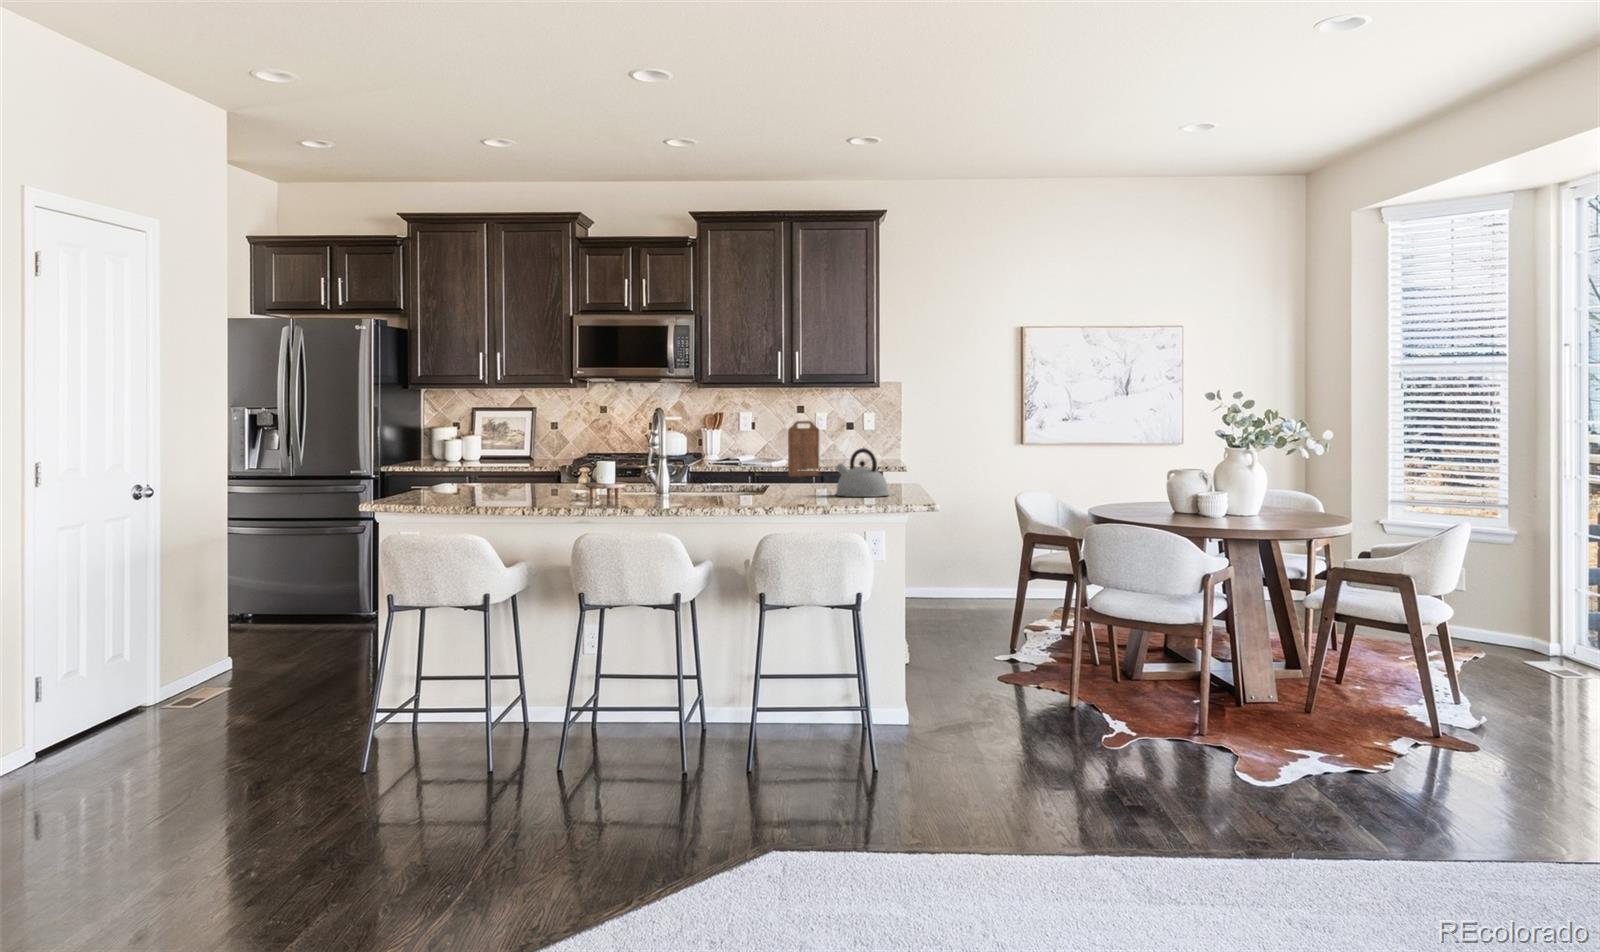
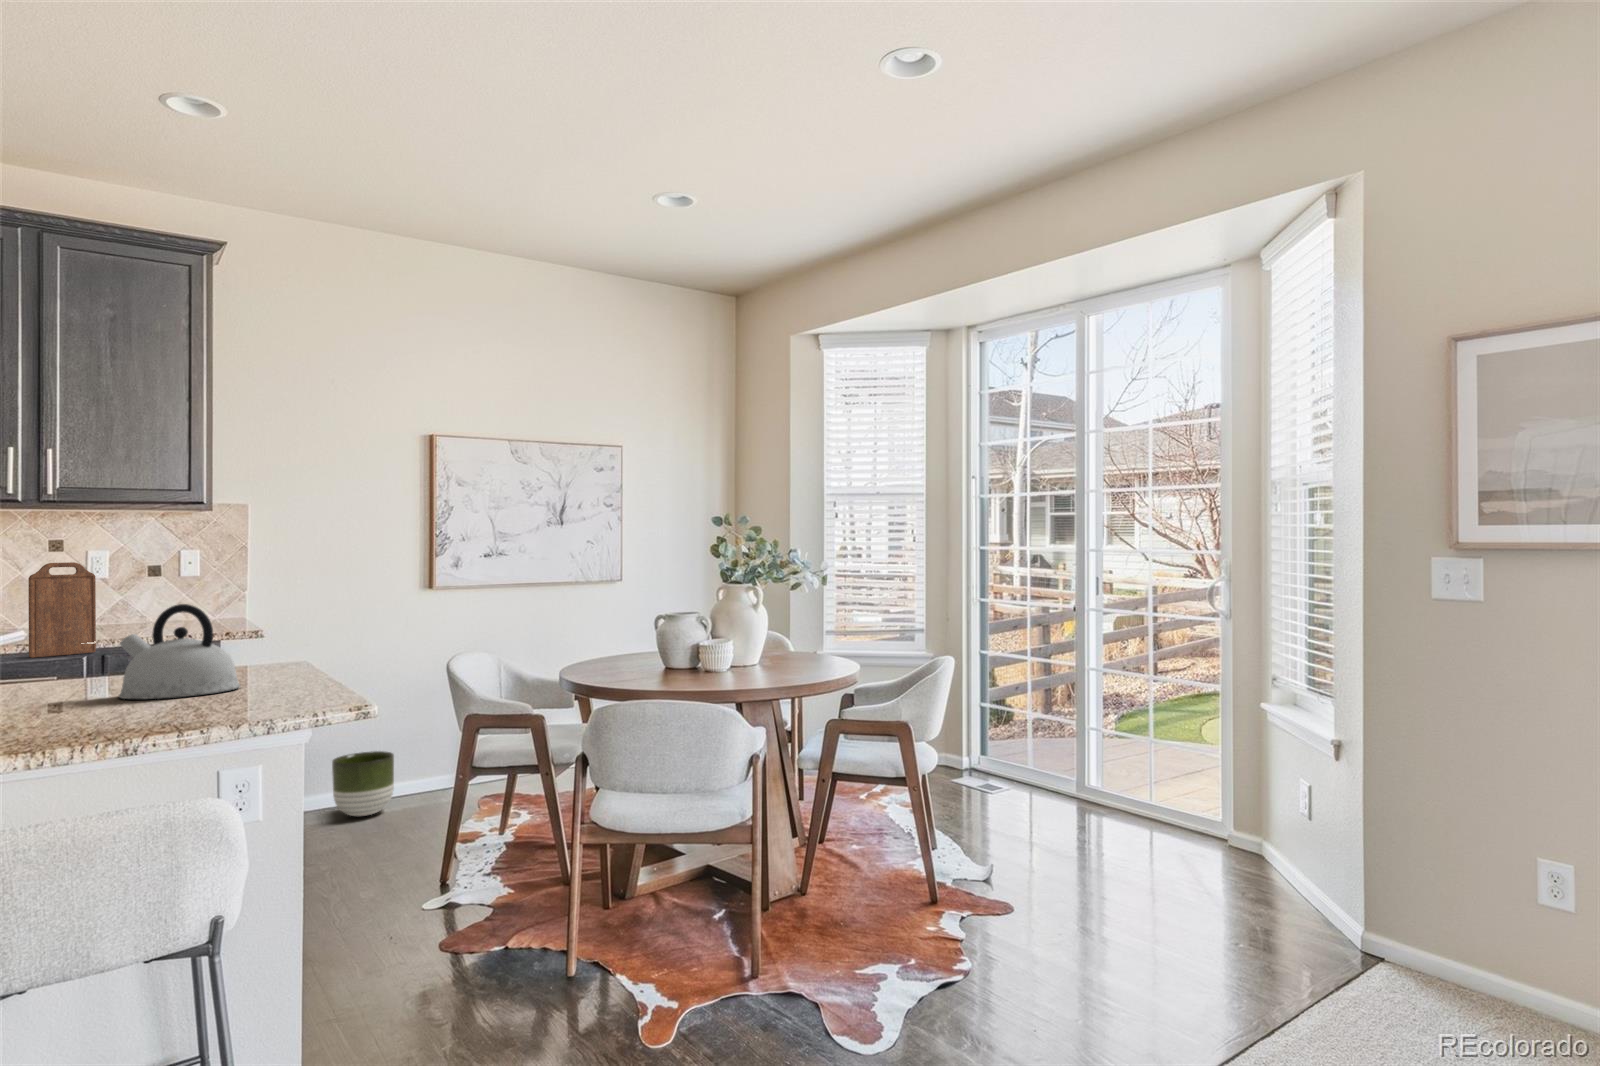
planter: none [950,561,991,605] -> present [332,751,394,816]

